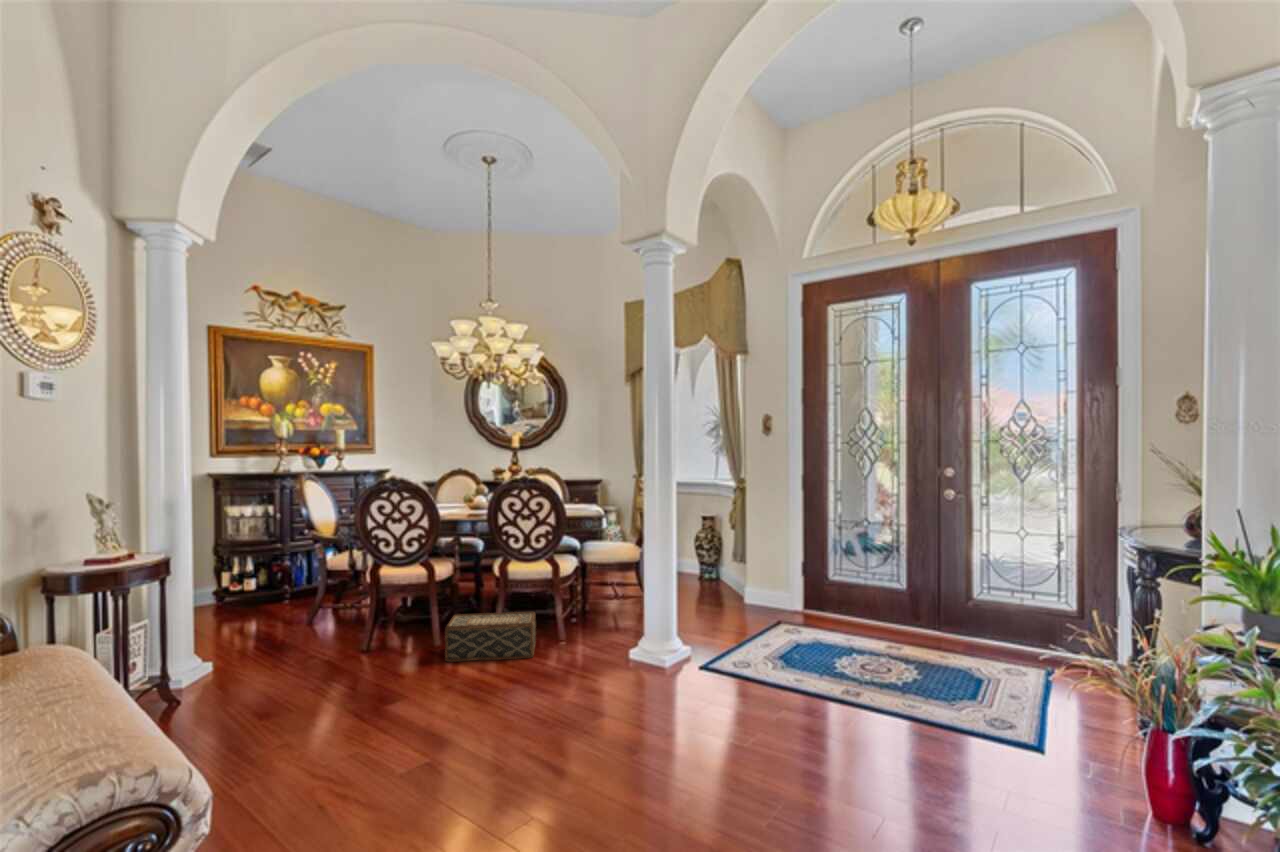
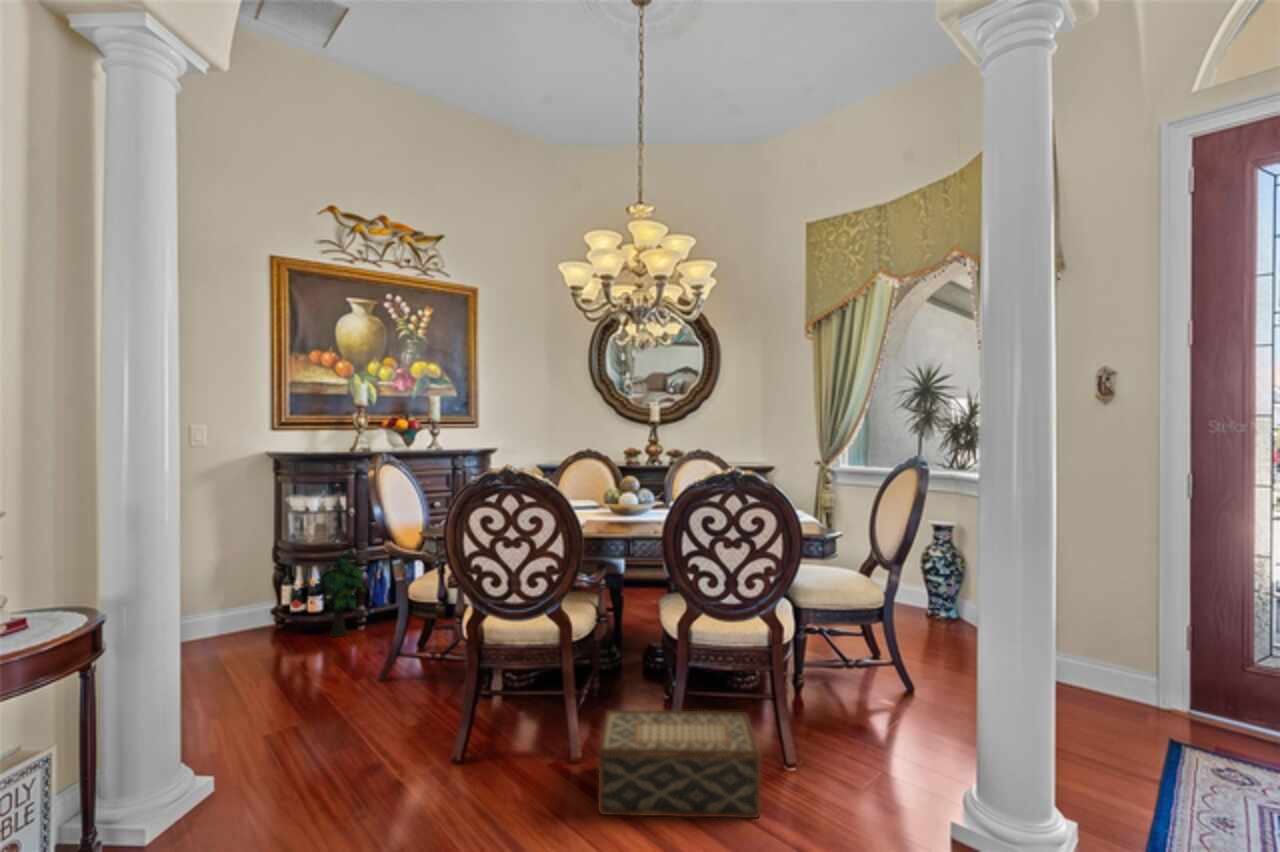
decorative plant: none [247,543,290,608] -> present [314,549,366,637]

